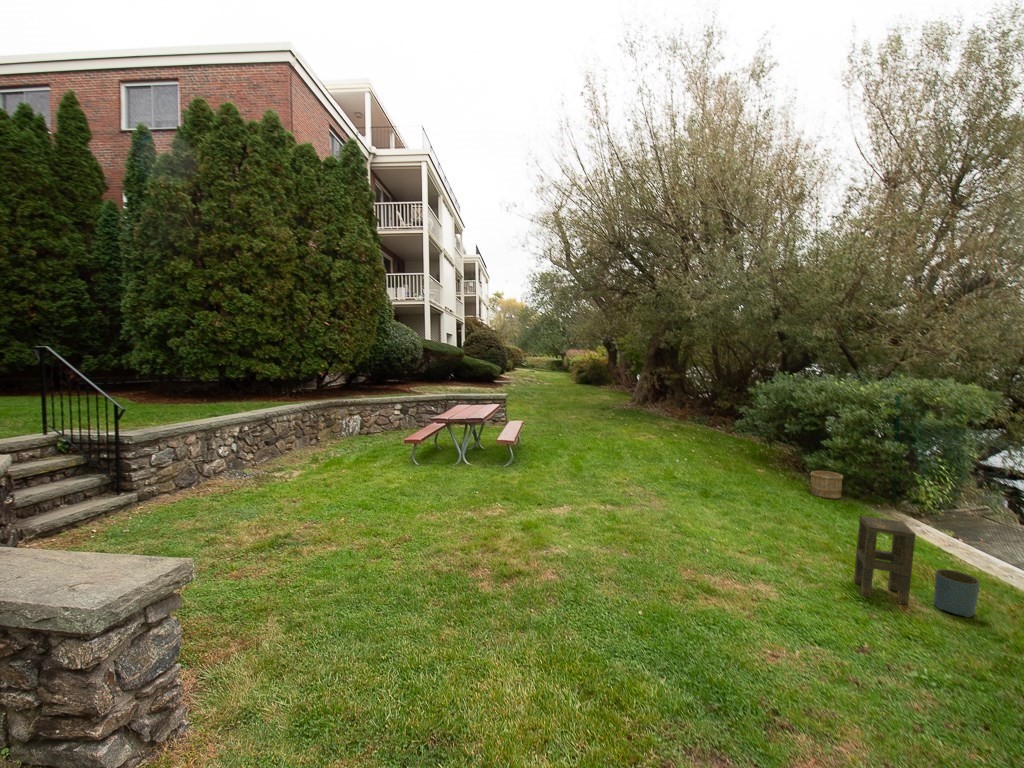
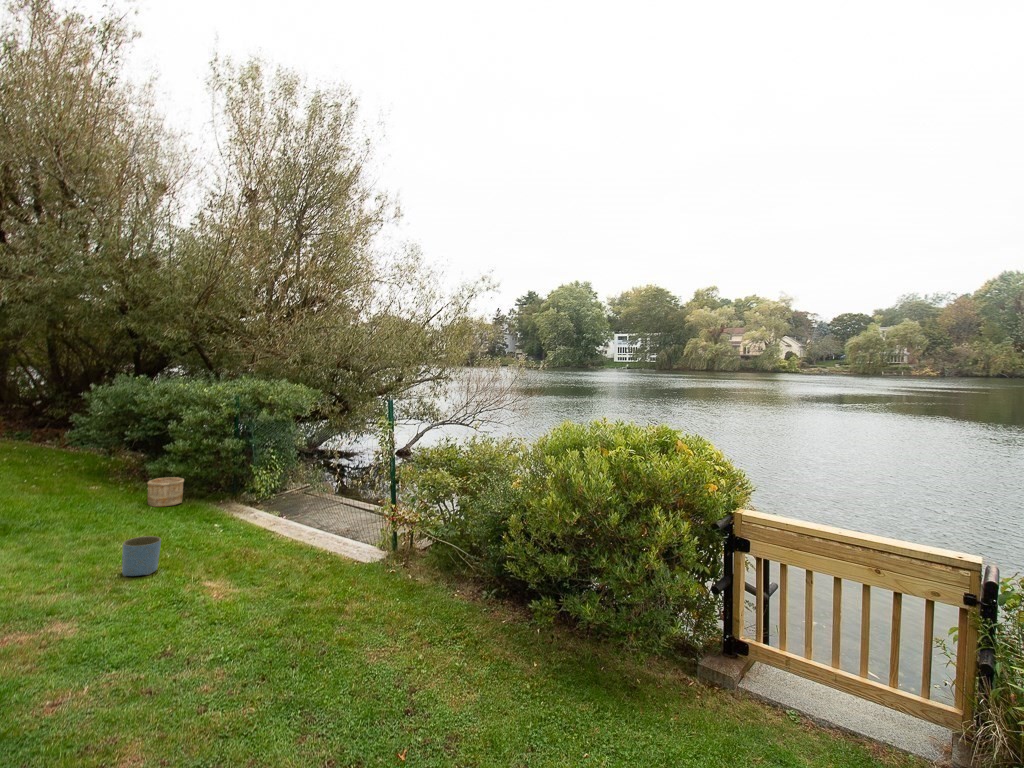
side table: present [854,516,916,605] -> none [165,518,224,612]
planter: present [934,569,980,618] -> present [122,536,161,577]

